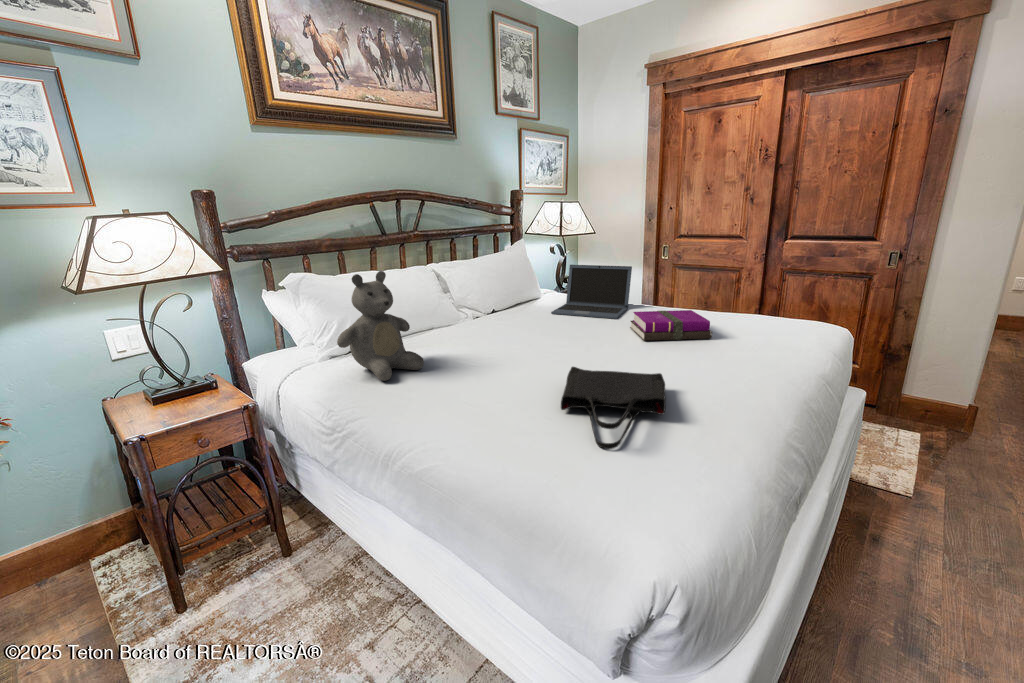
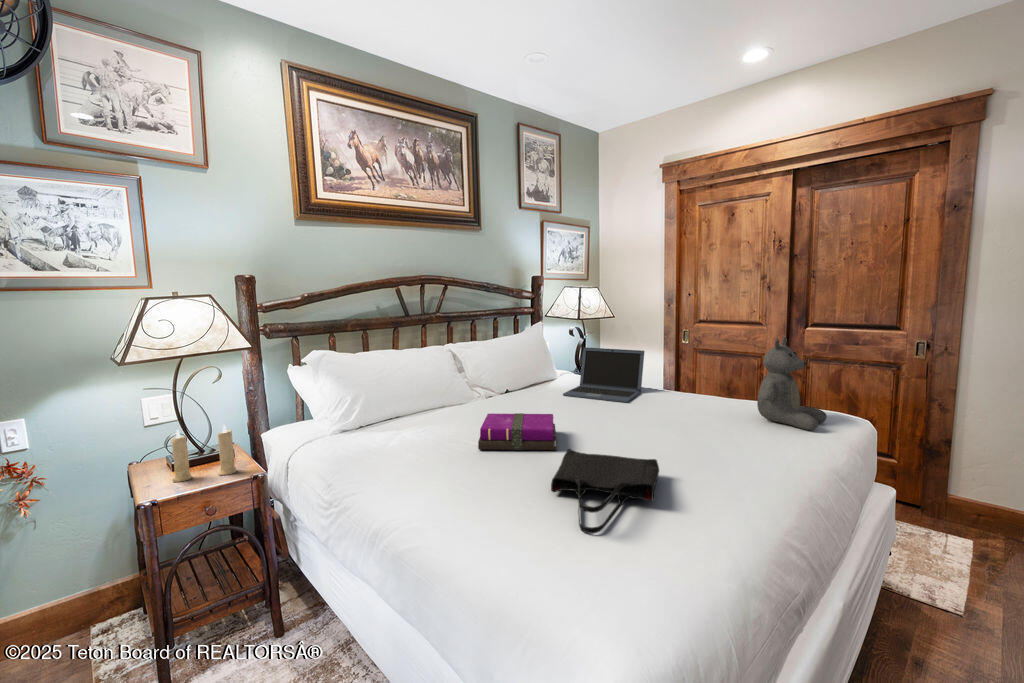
teddy bear: present [337,271,424,381] -> present [757,337,827,430]
notebook: present [630,310,712,341] -> present [478,413,557,450]
candle: none [142,352,224,417] -> present [171,425,237,482]

